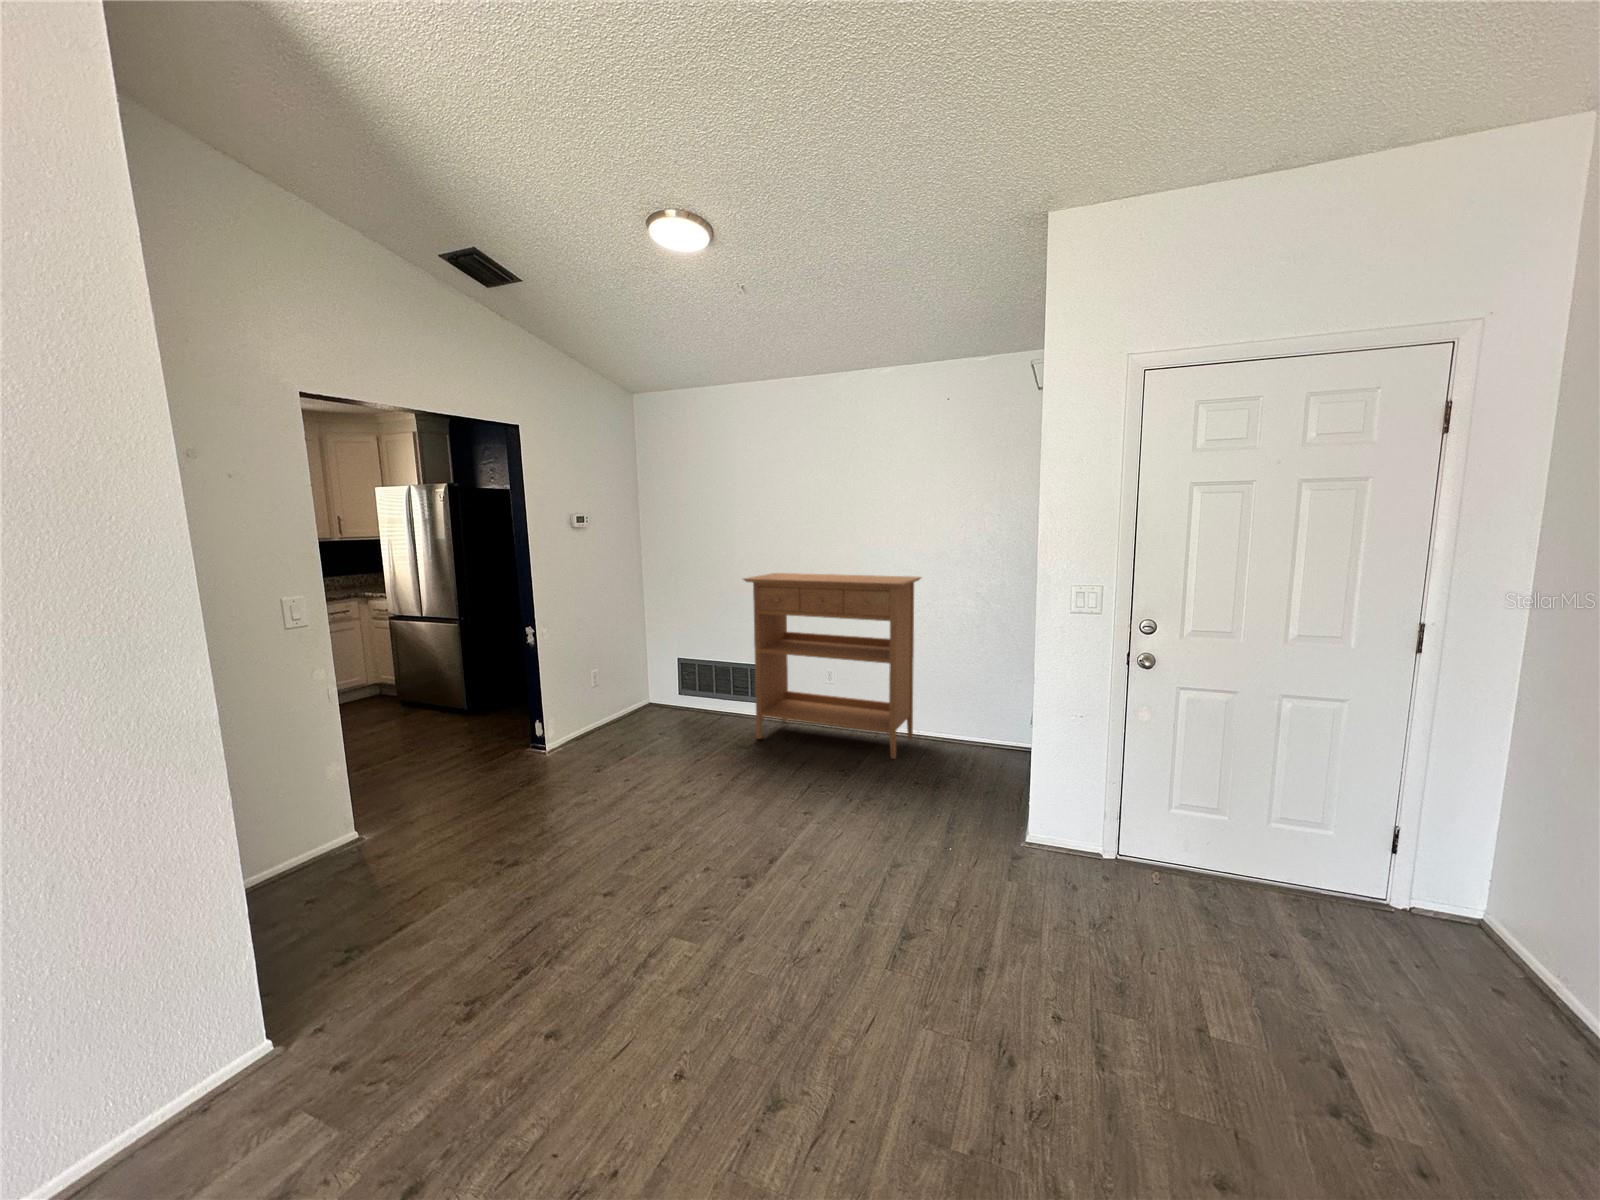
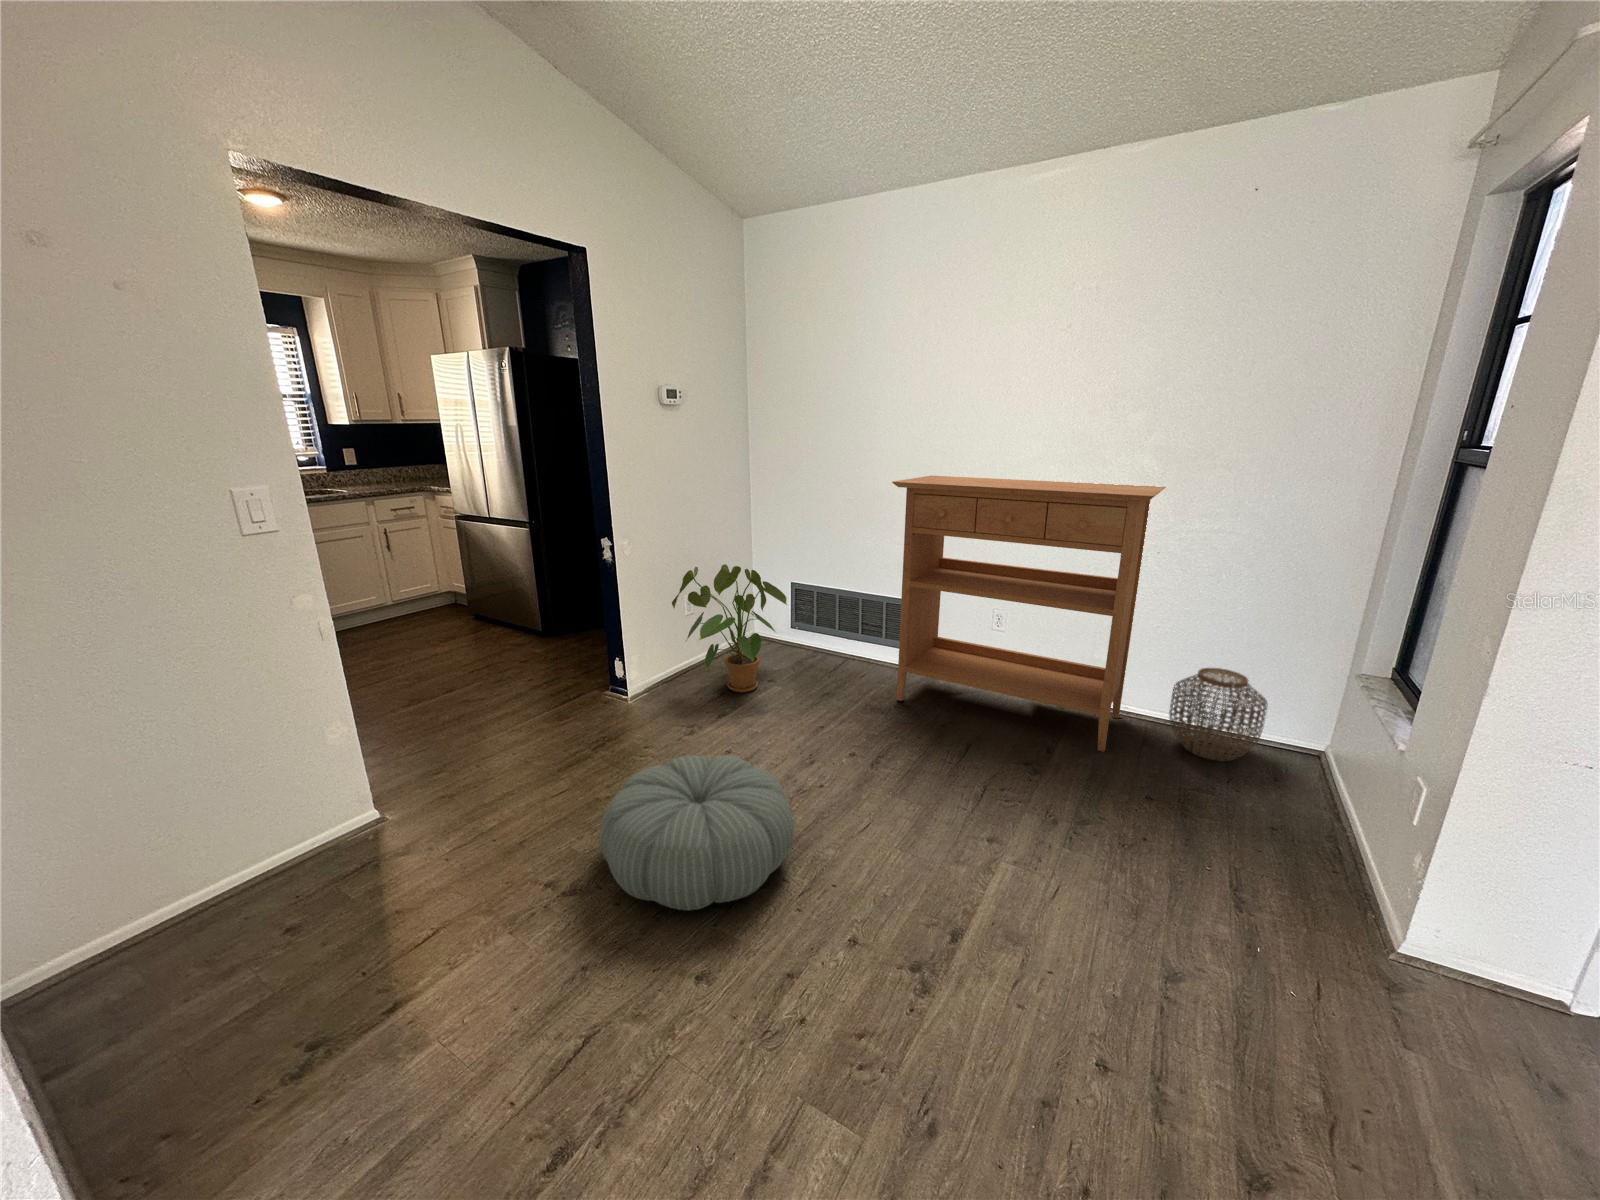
house plant: none [581,645,674,742] -> present [672,564,787,692]
woven basket: none [937,696,993,759] -> present [1169,668,1267,761]
pouf: none [536,770,671,863] -> present [599,755,794,910]

